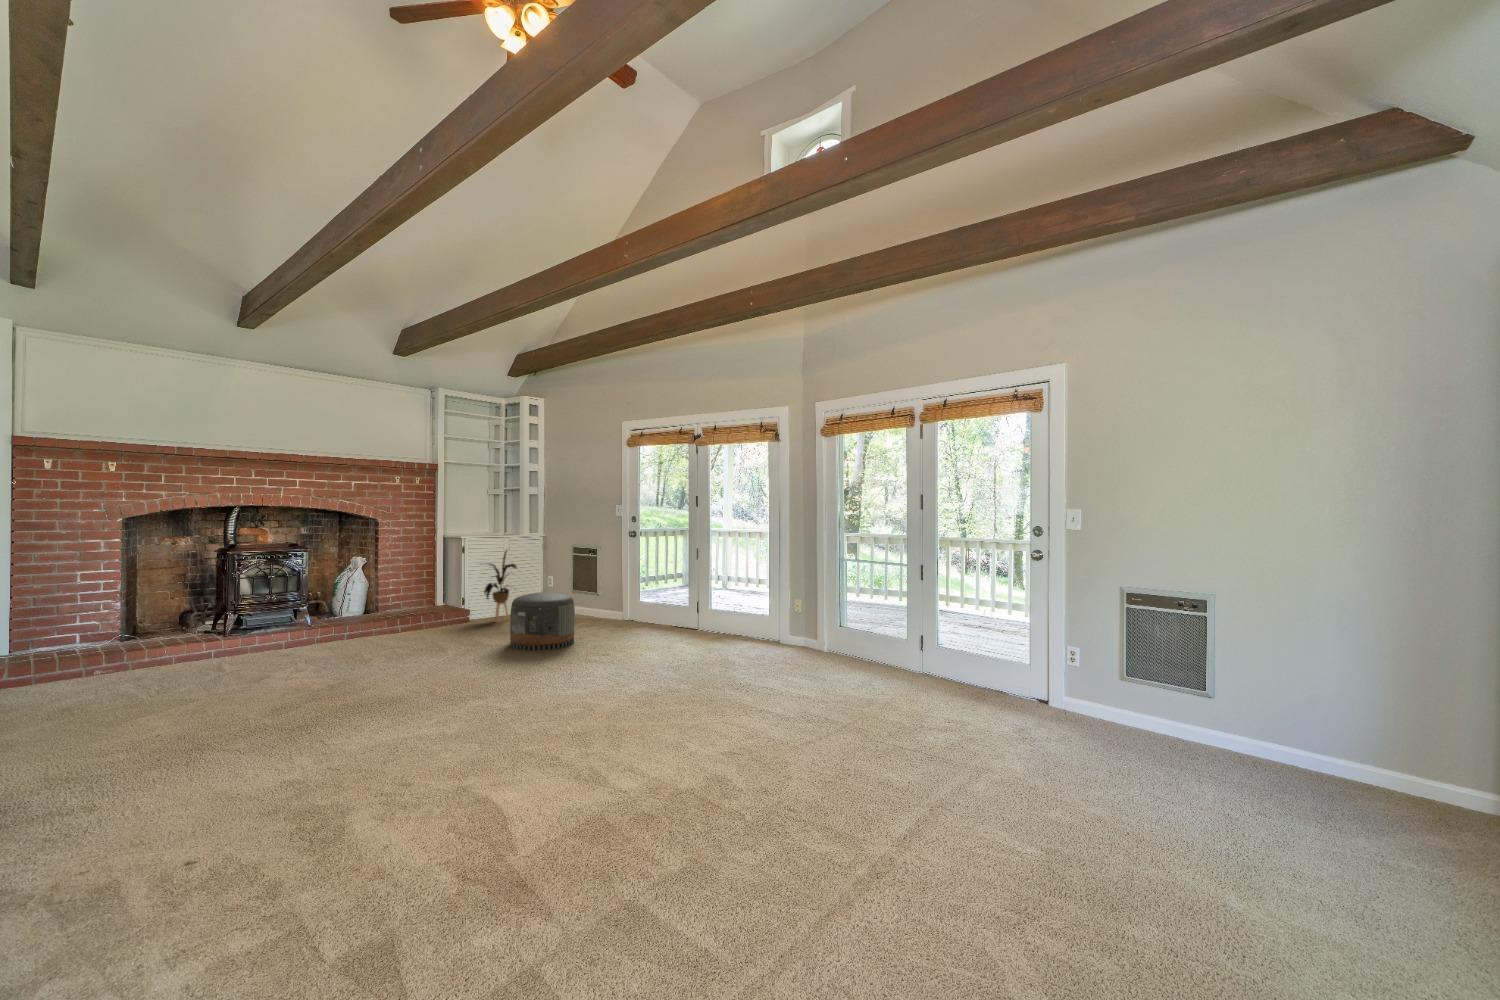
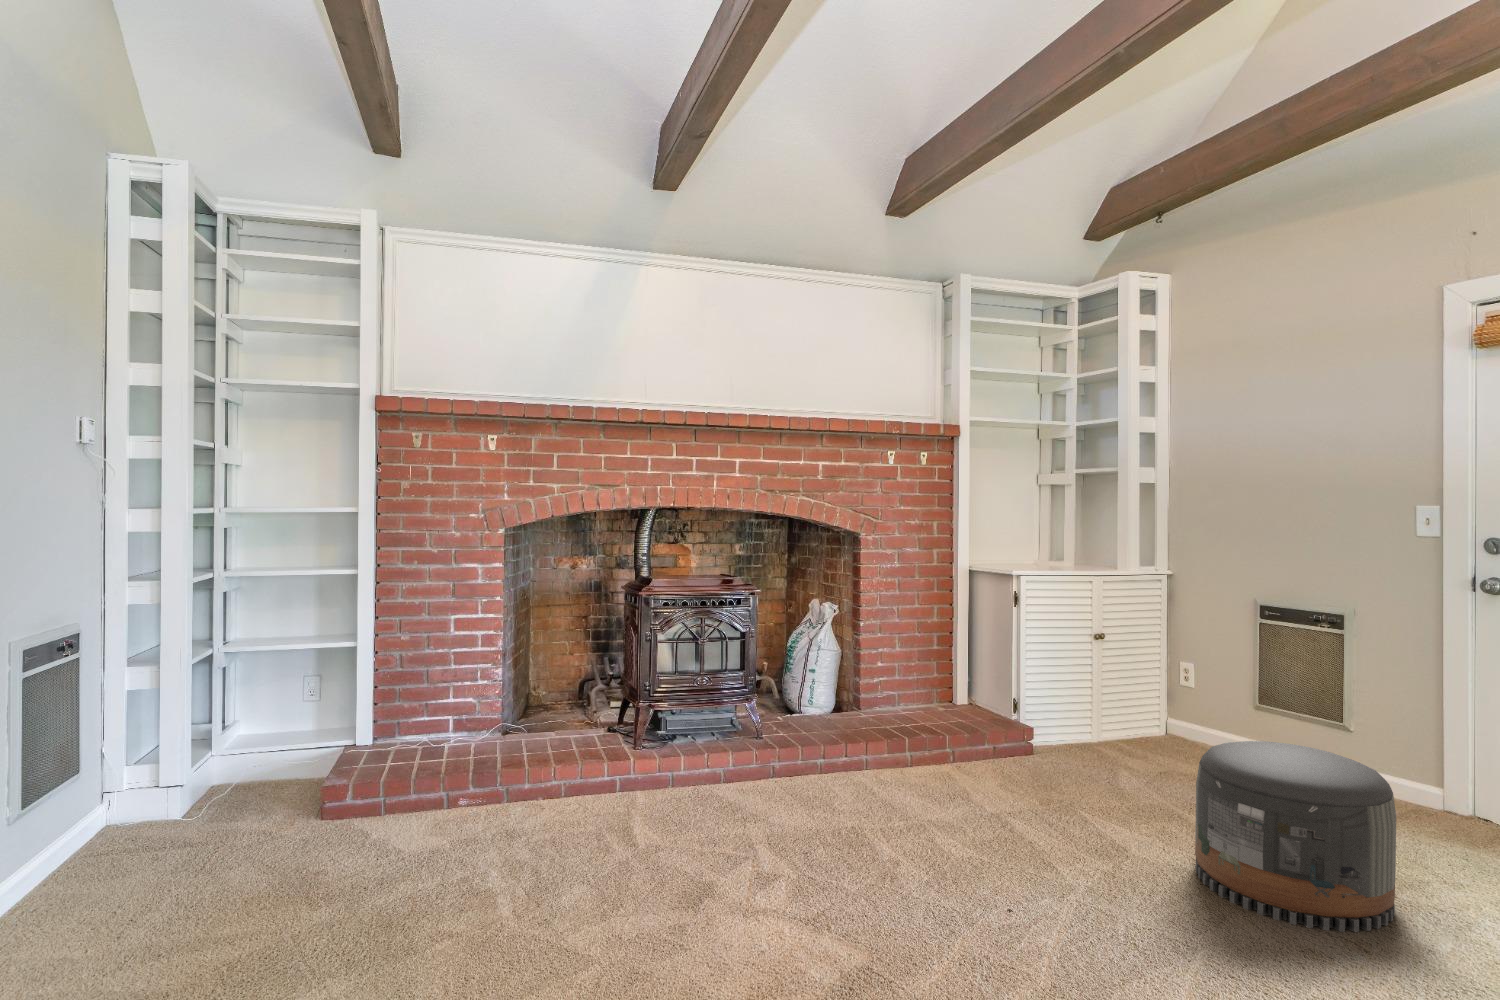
house plant: present [484,551,517,621] -> none [1048,605,1146,765]

